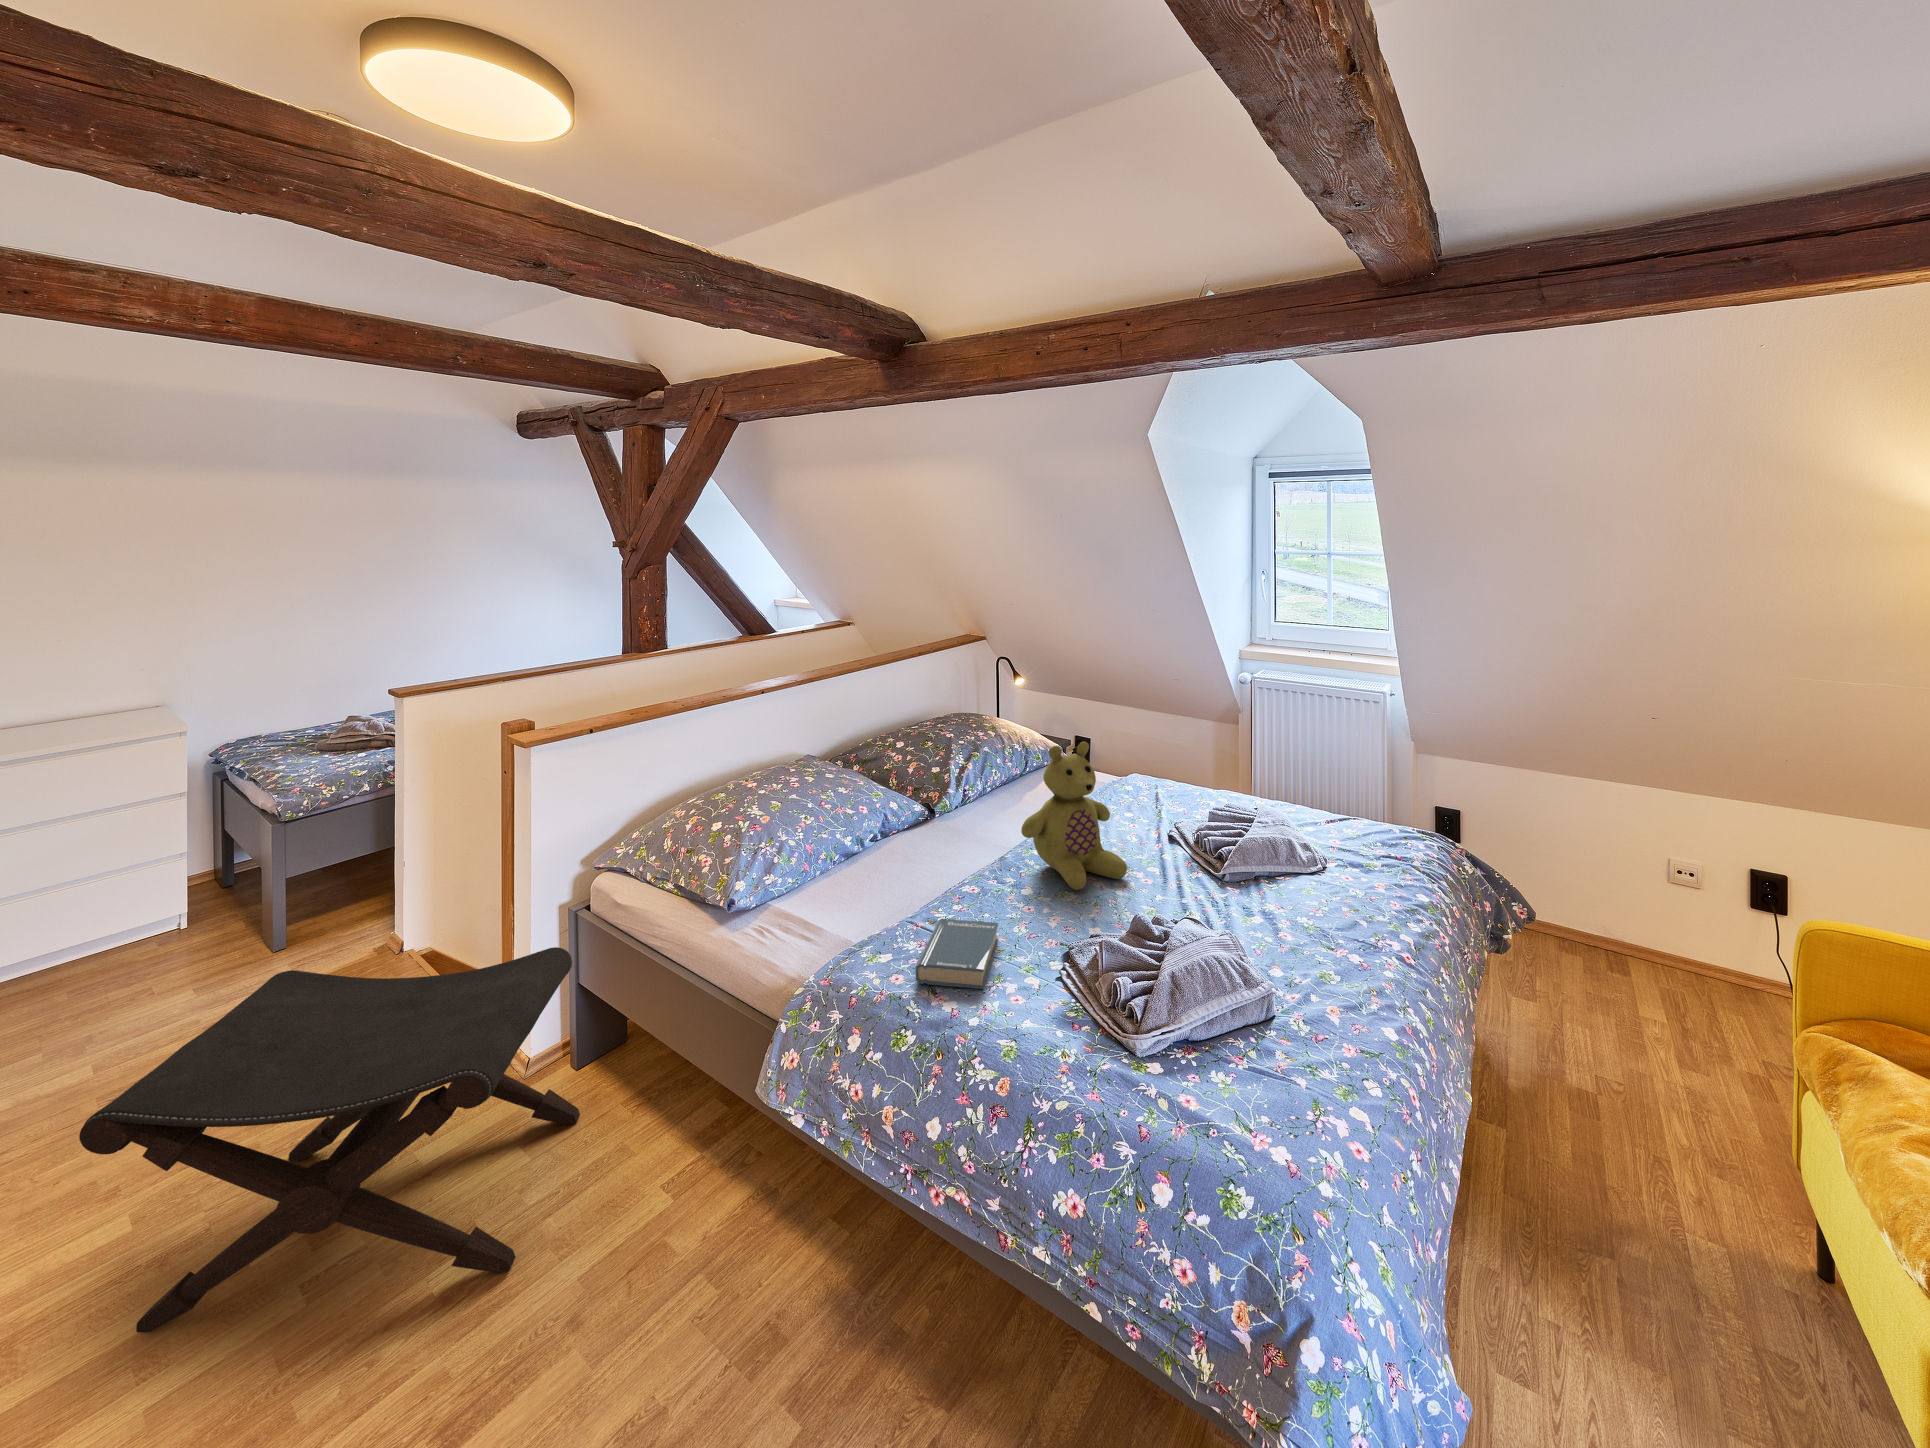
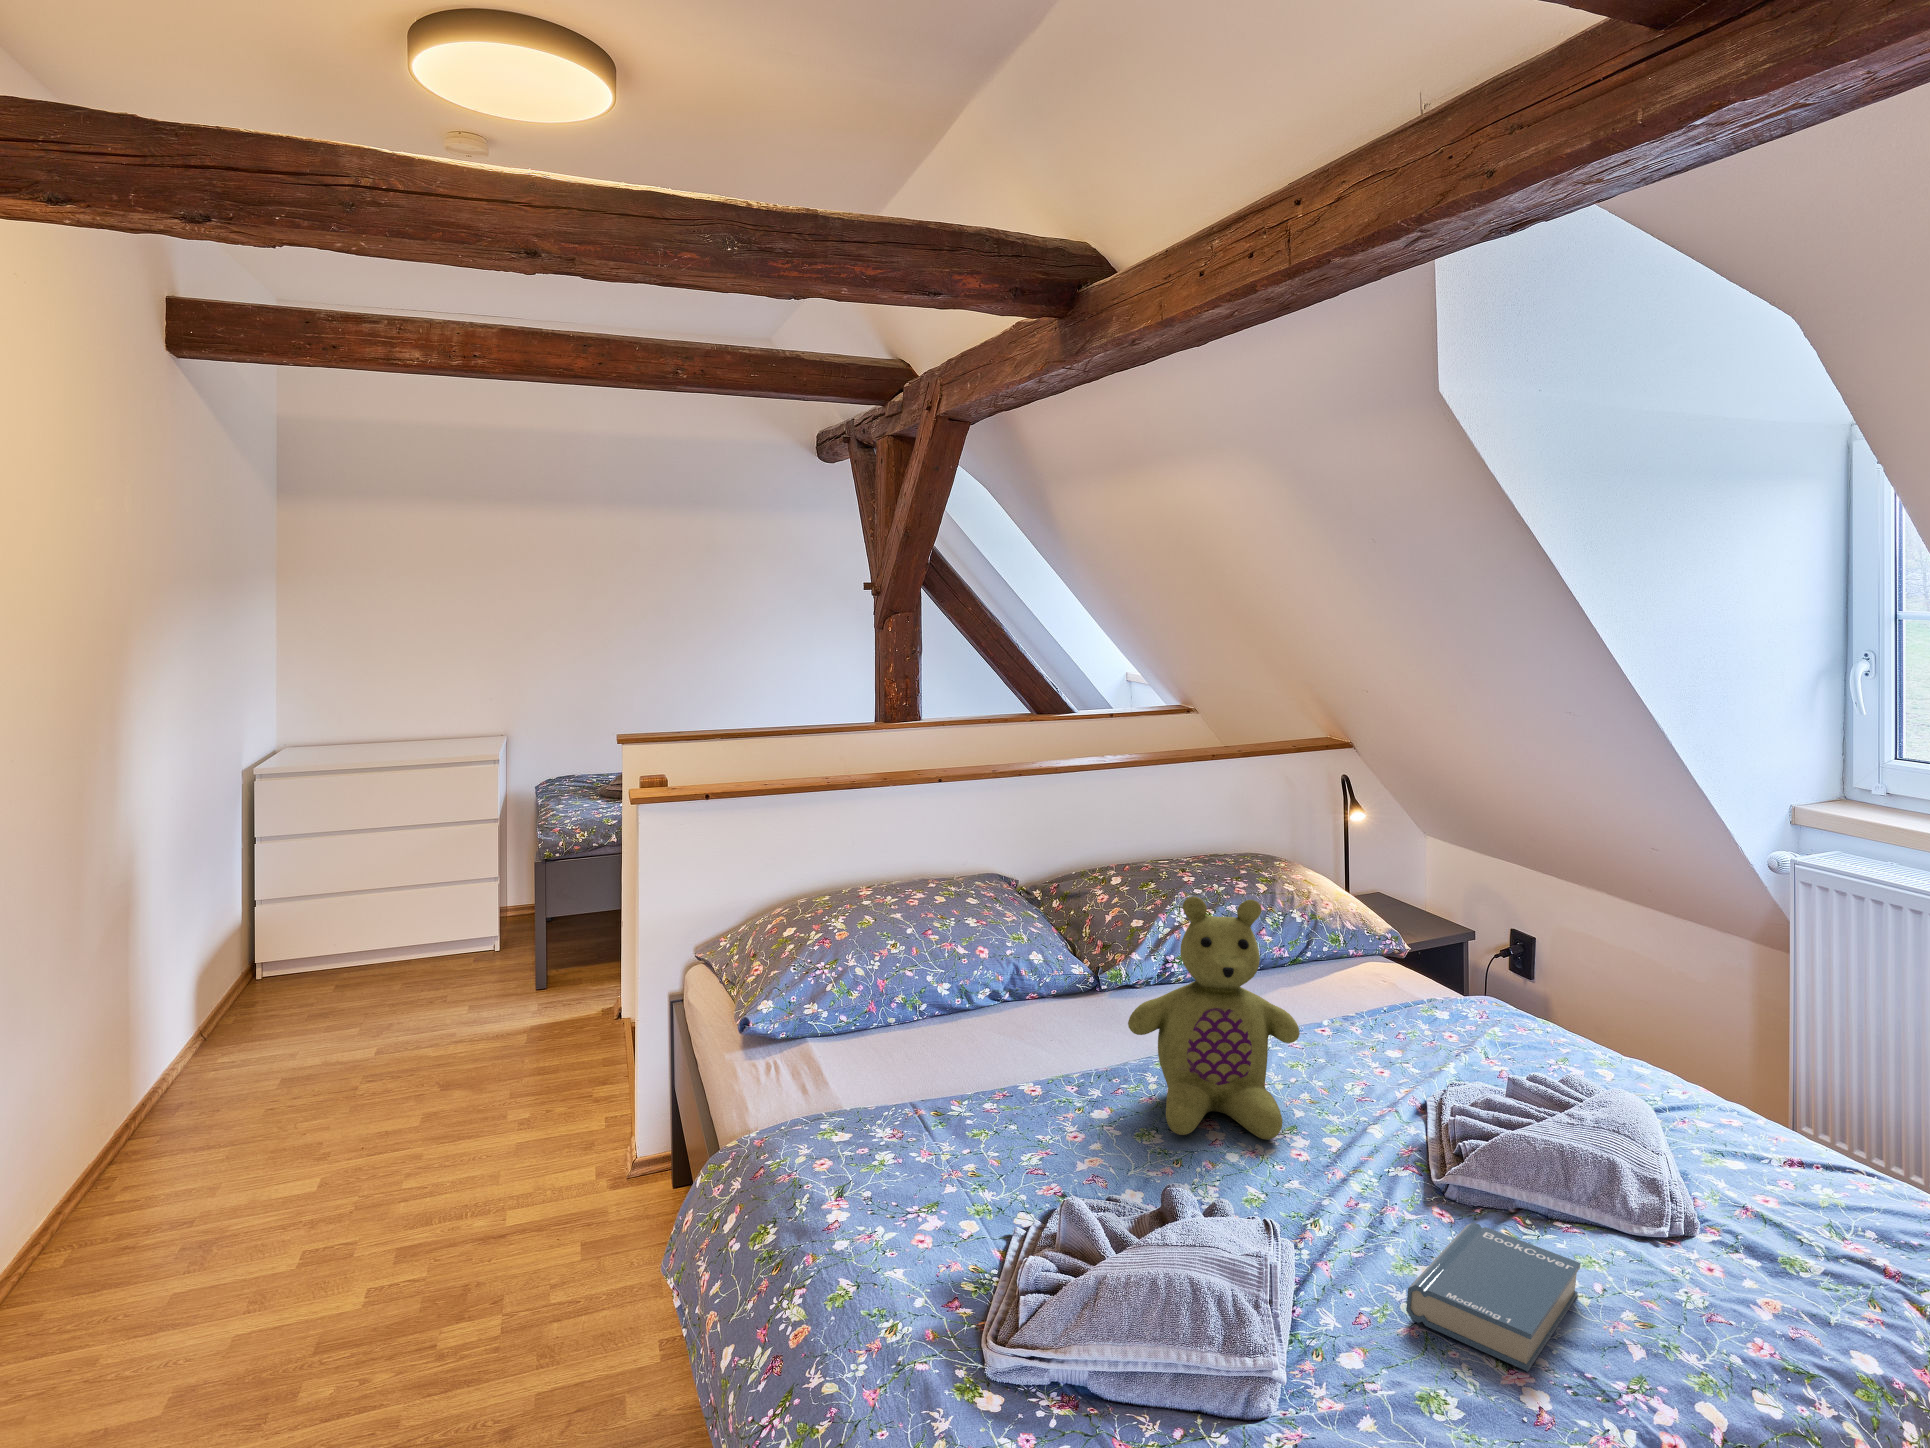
hardback book: present [916,919,998,989] -> present [1406,1222,1581,1372]
footstool: present [79,947,580,1333] -> none [178,988,617,1375]

